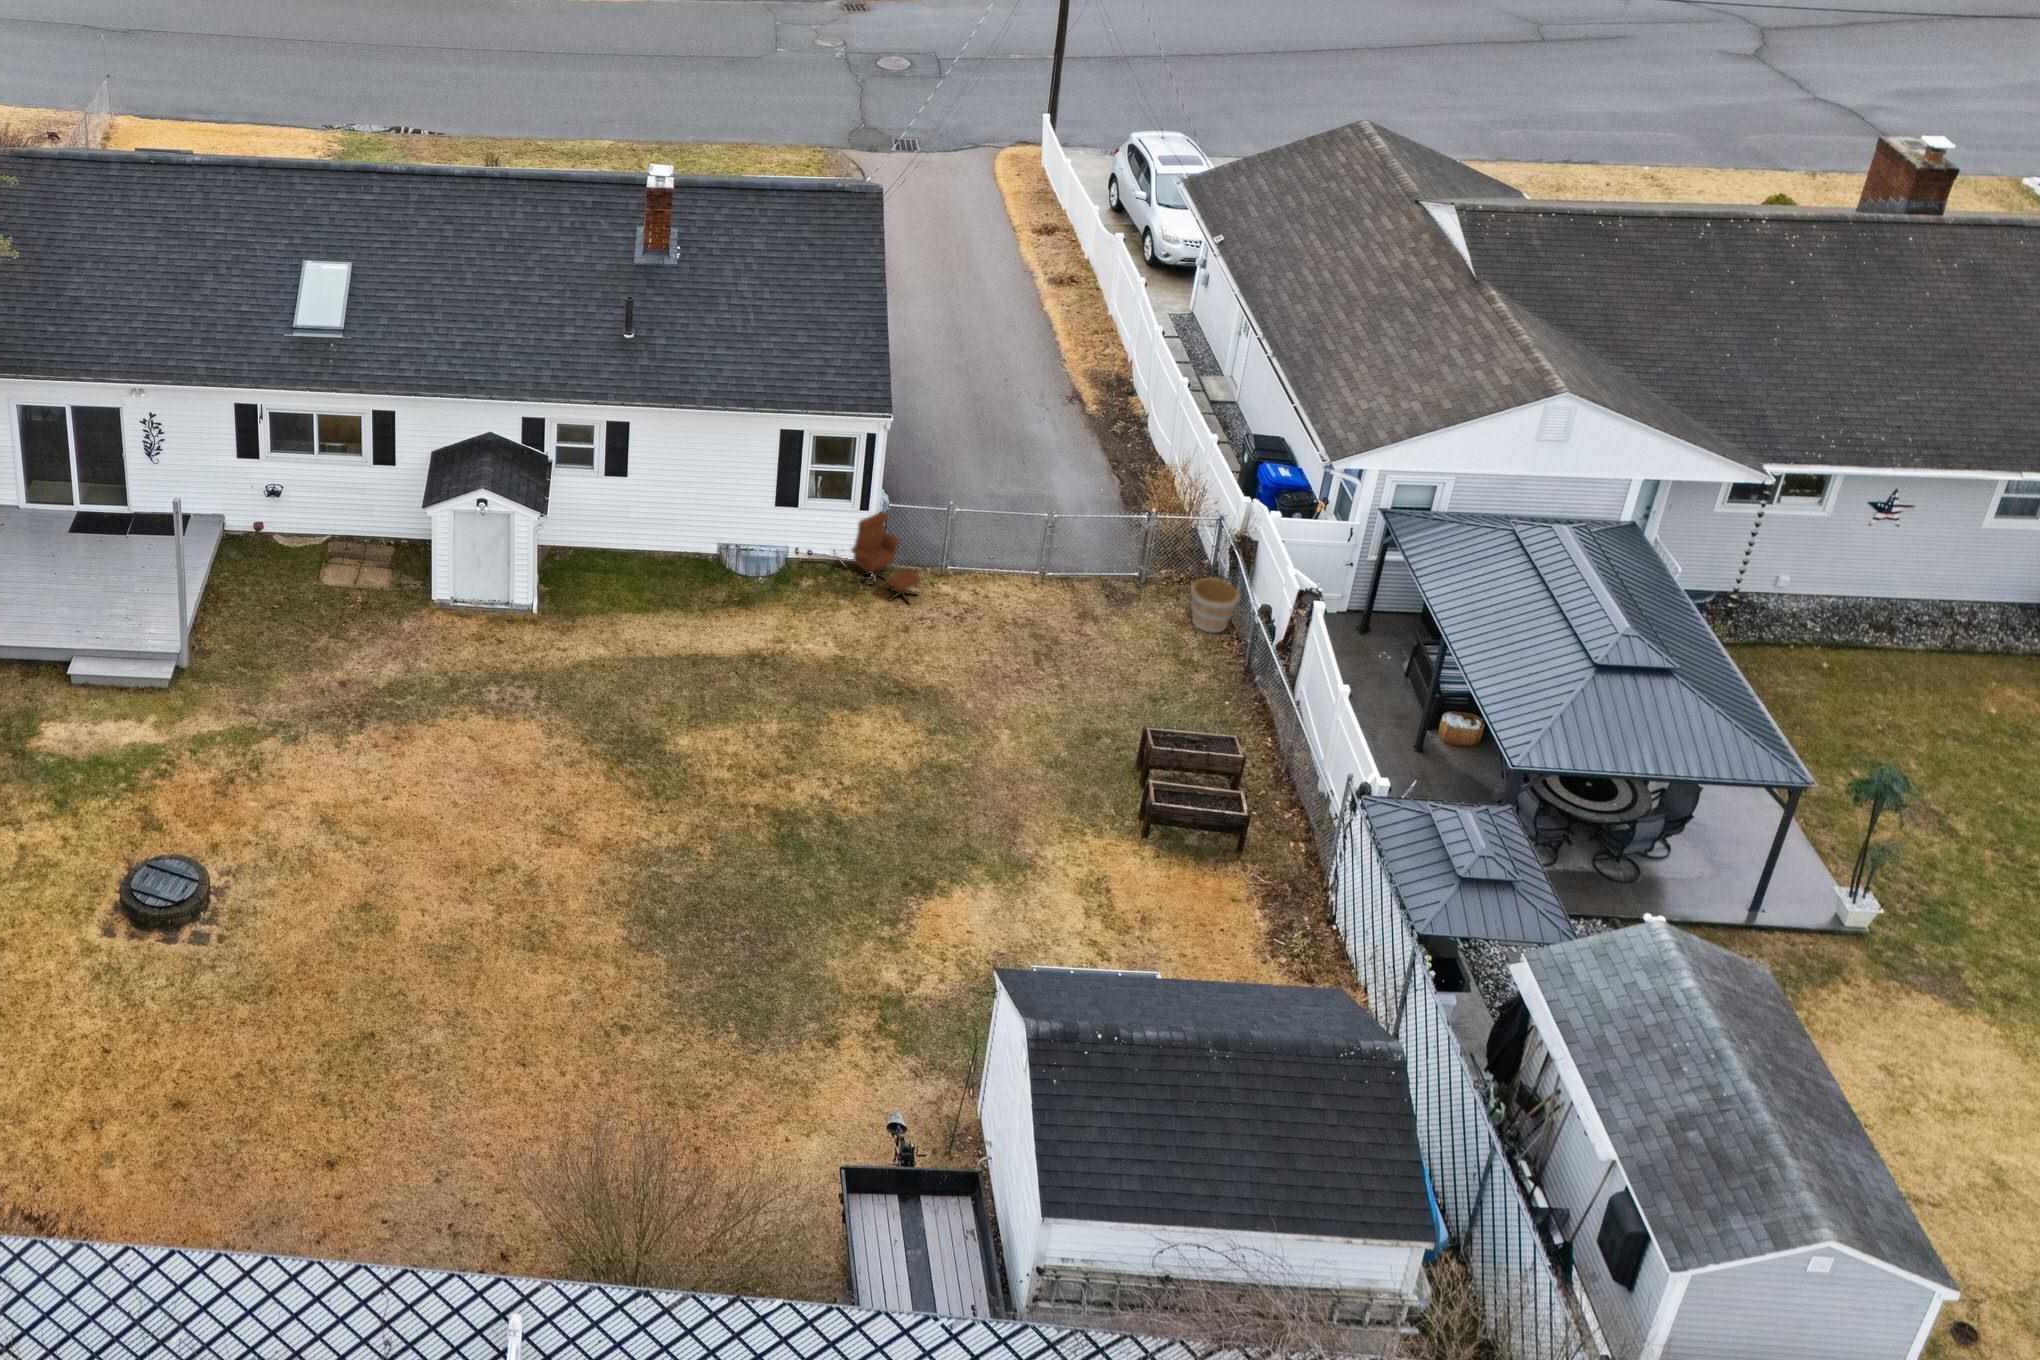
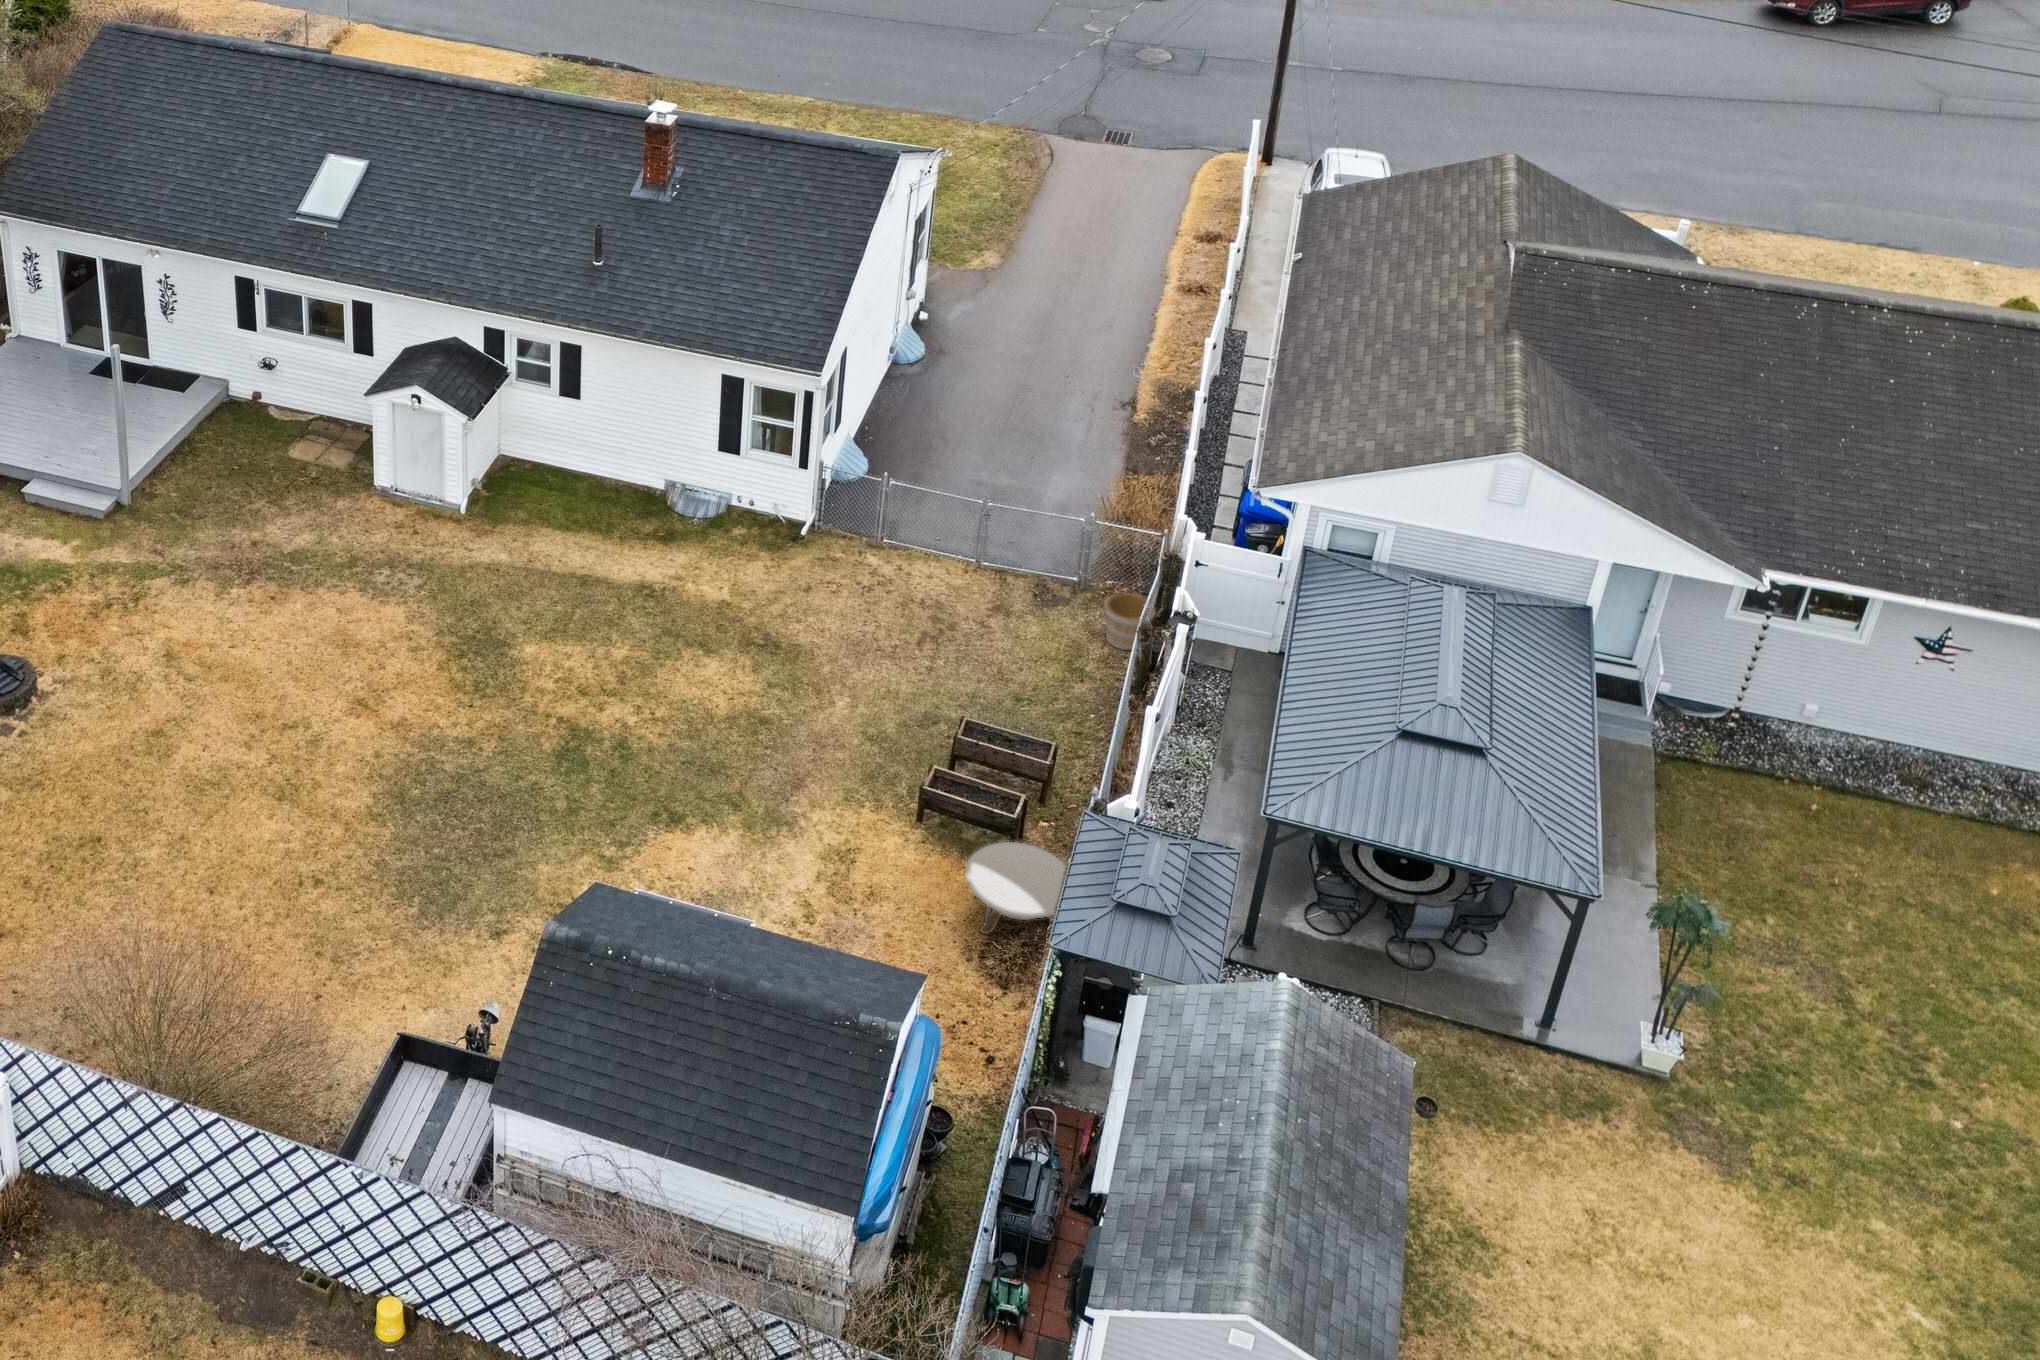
lounge chair: present [851,512,920,602] -> none [778,473,839,568]
round table: none [1232,839,1342,934] -> present [965,842,1066,934]

